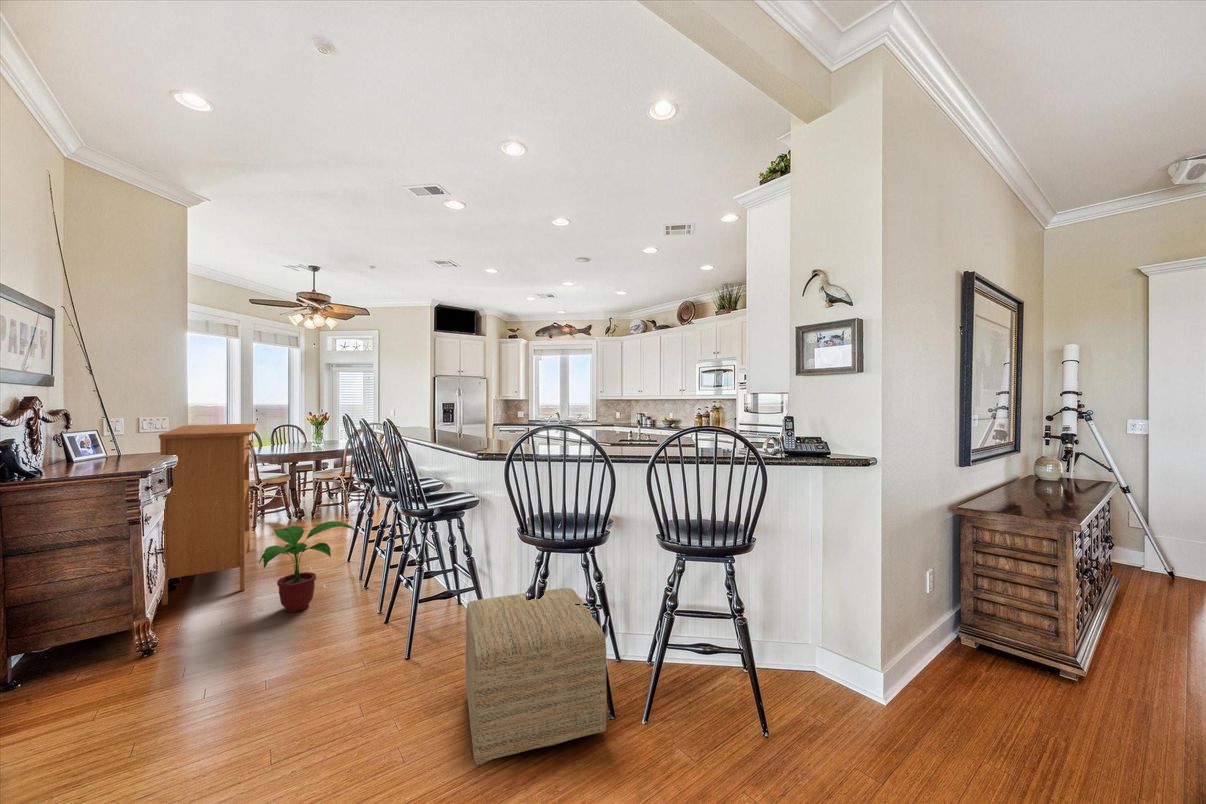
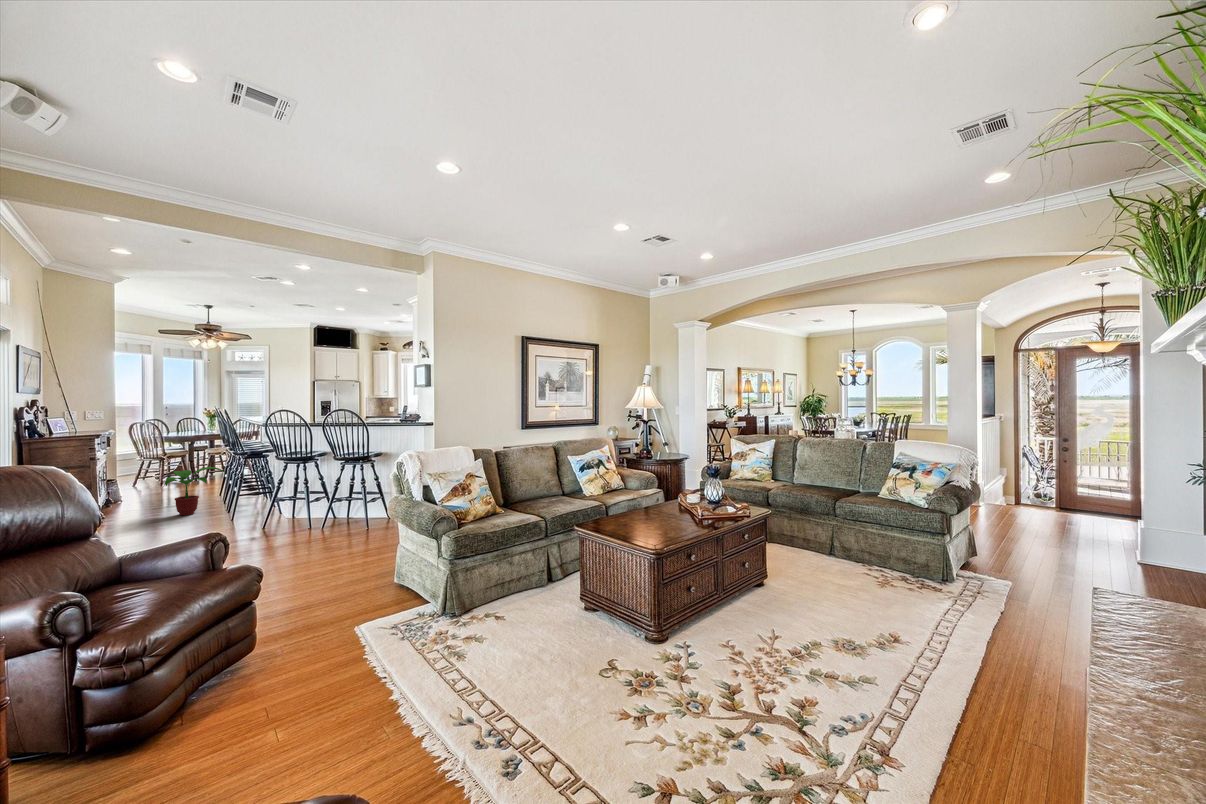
console table: present [159,423,257,605] -> none [102,413,164,515]
ottoman: present [466,588,607,765] -> none [254,485,326,543]

